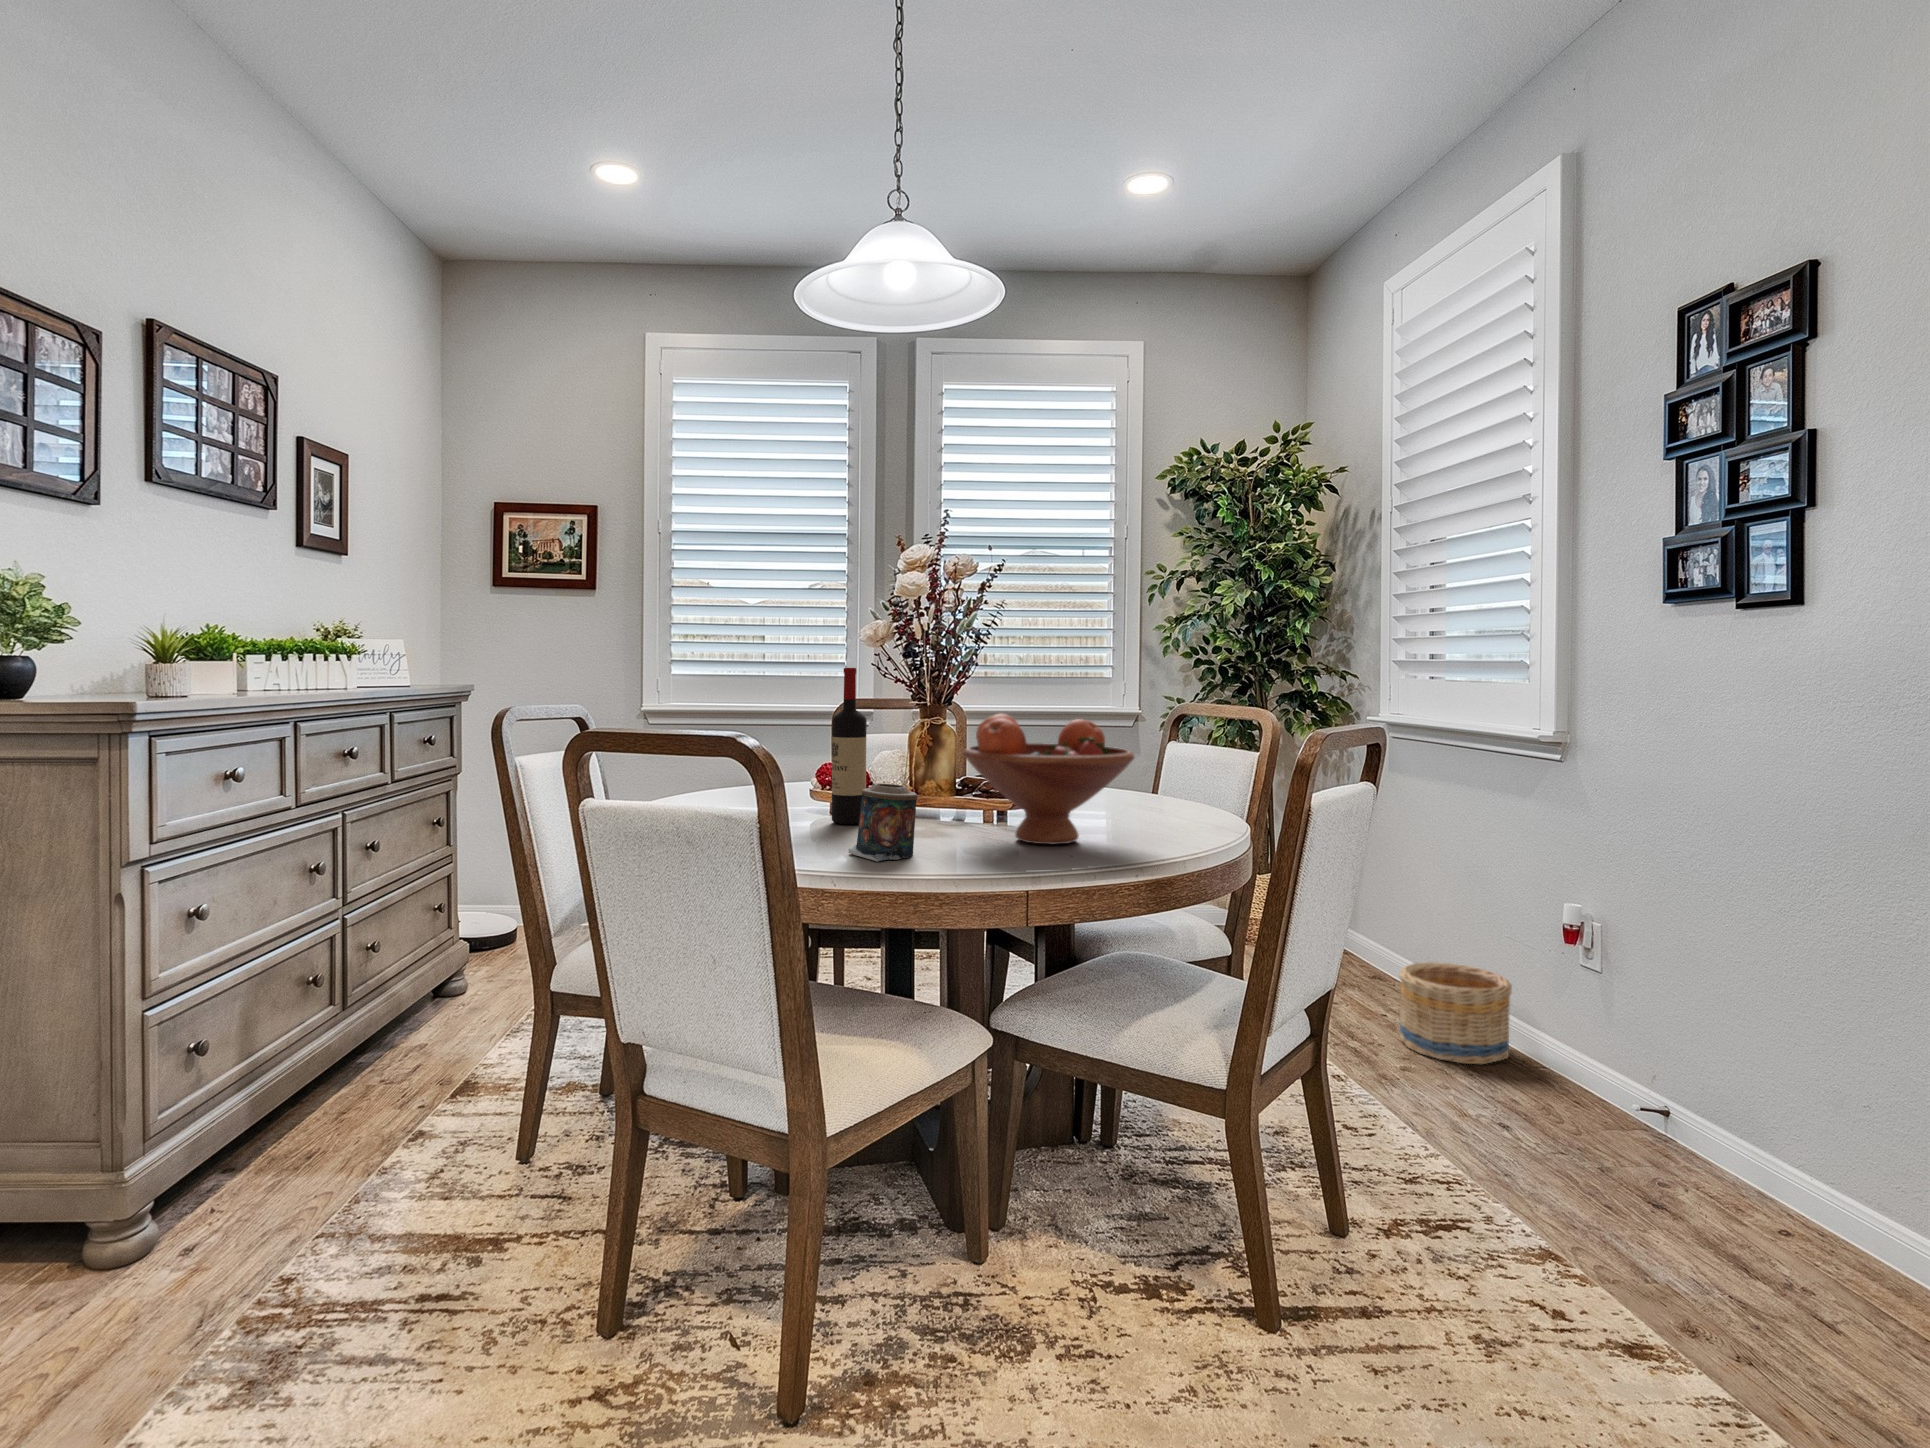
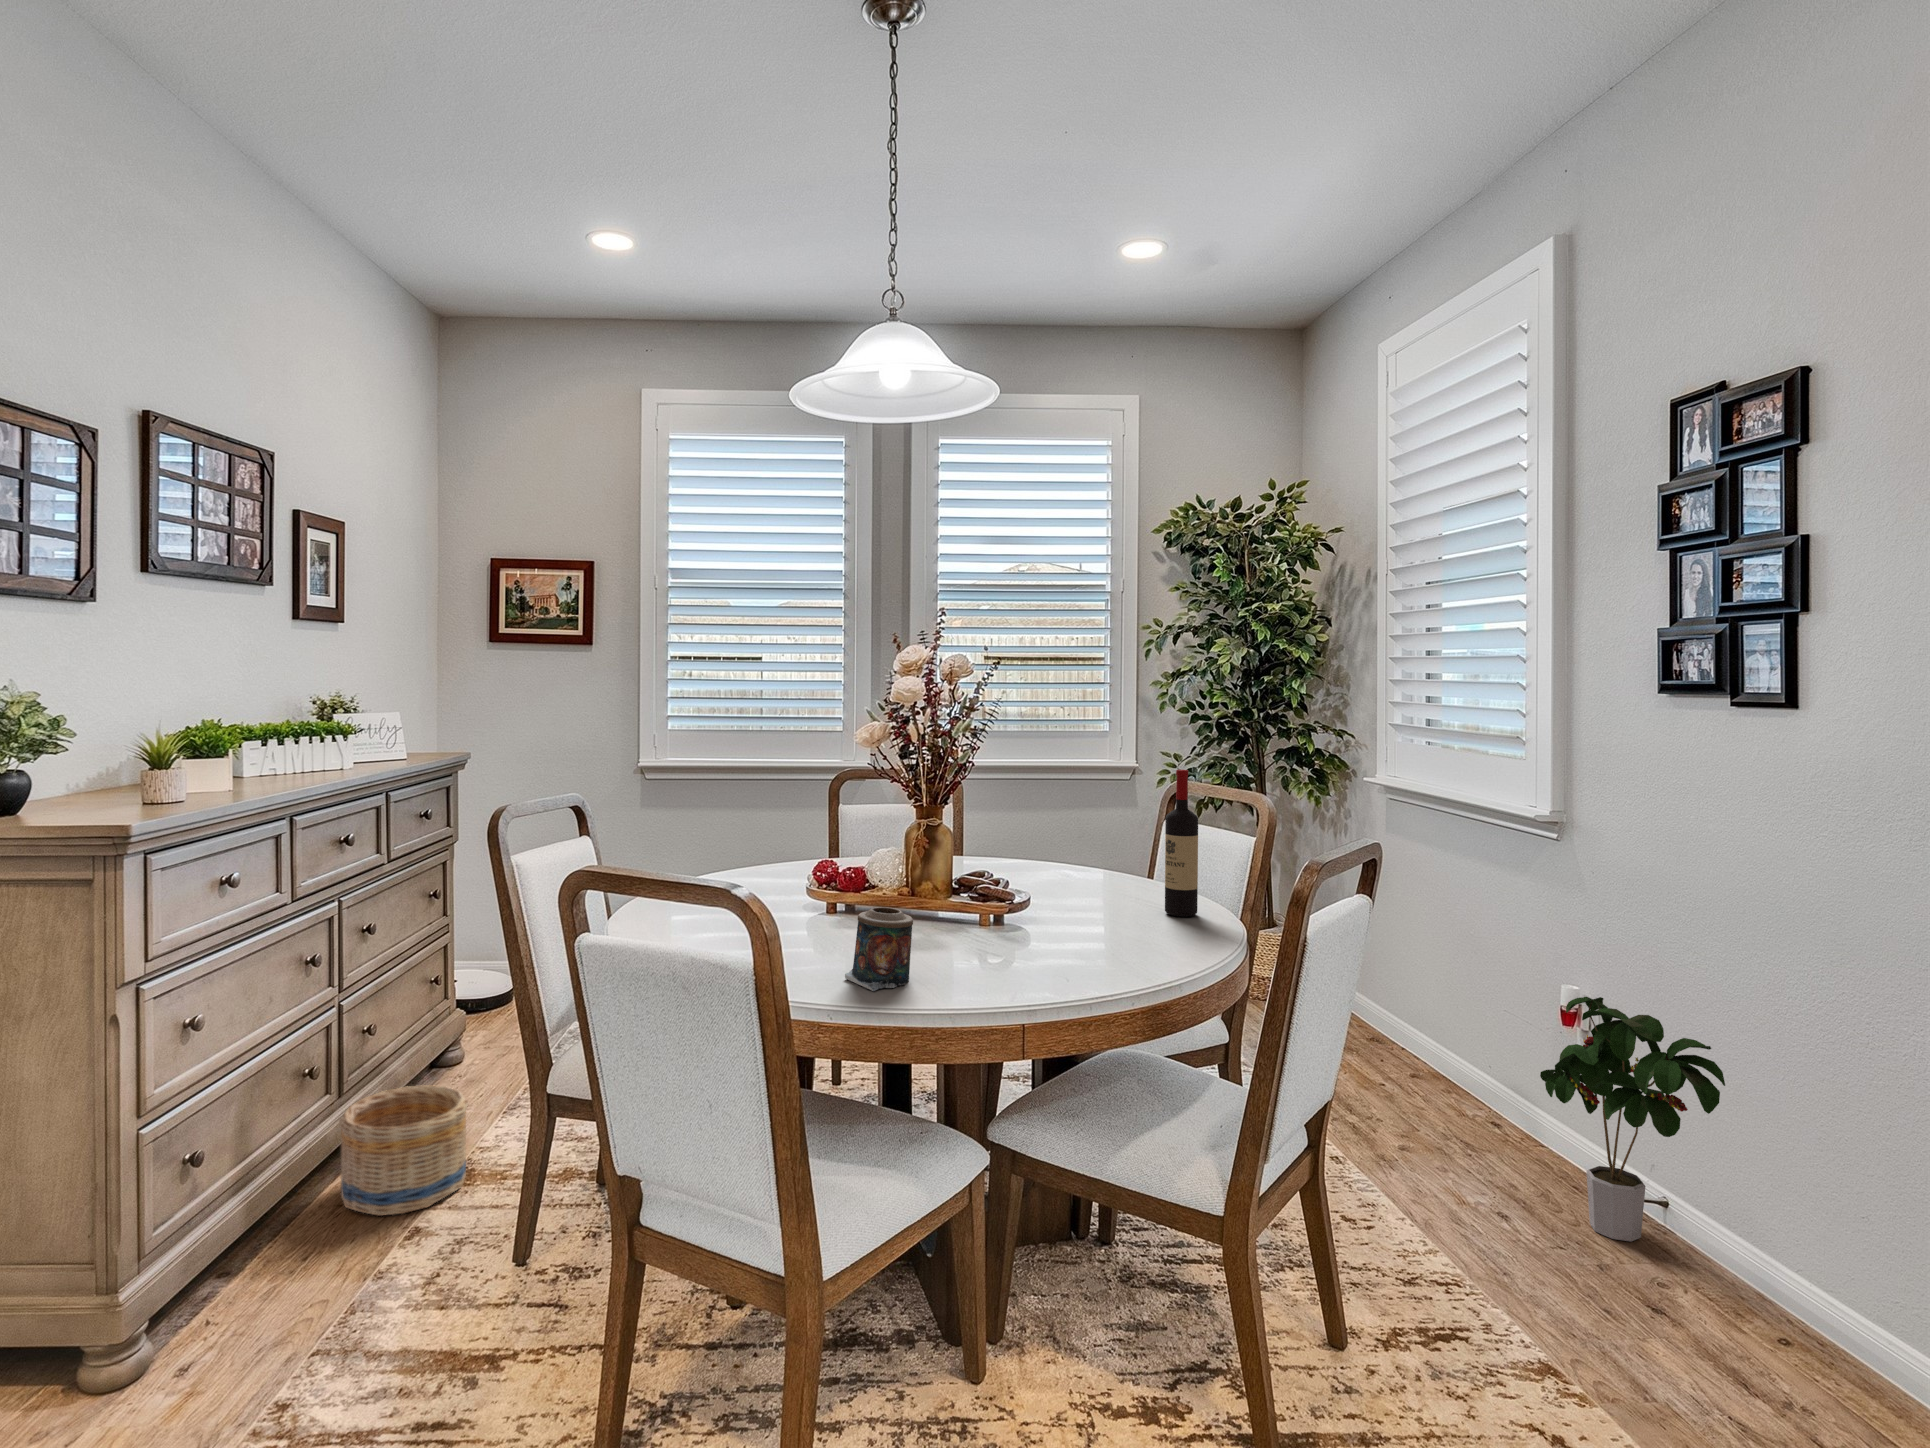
wine bottle: present [832,668,867,824] -> present [1165,769,1198,917]
fruit bowl: present [963,714,1134,844] -> none [959,826,1130,963]
potted plant: none [1541,909,1728,1148] -> present [1540,997,1725,1241]
basket: present [1399,962,1512,1064] -> present [339,1085,468,1216]

